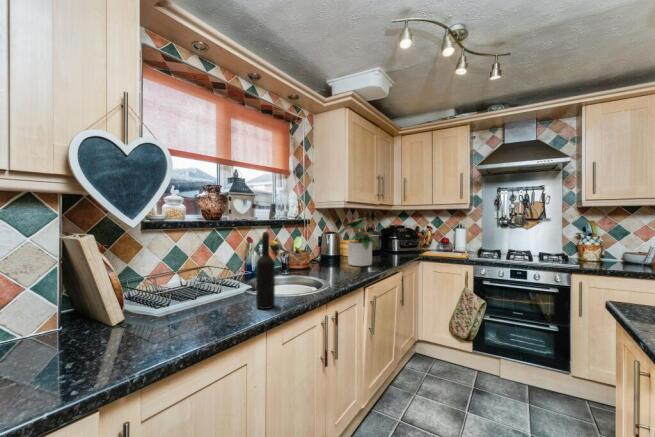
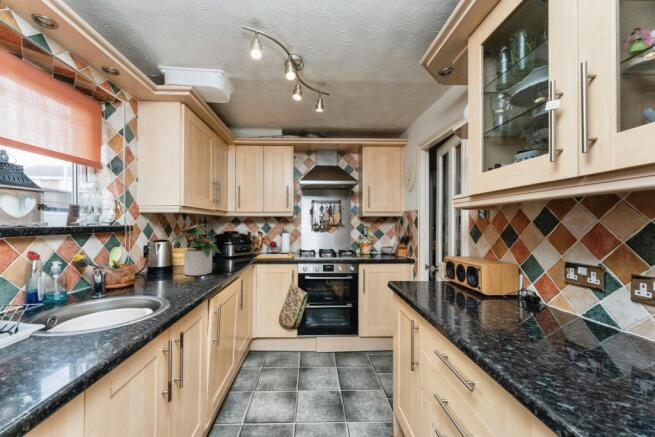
wine bottle: present [256,232,275,309] -> none [60,246,98,360]

